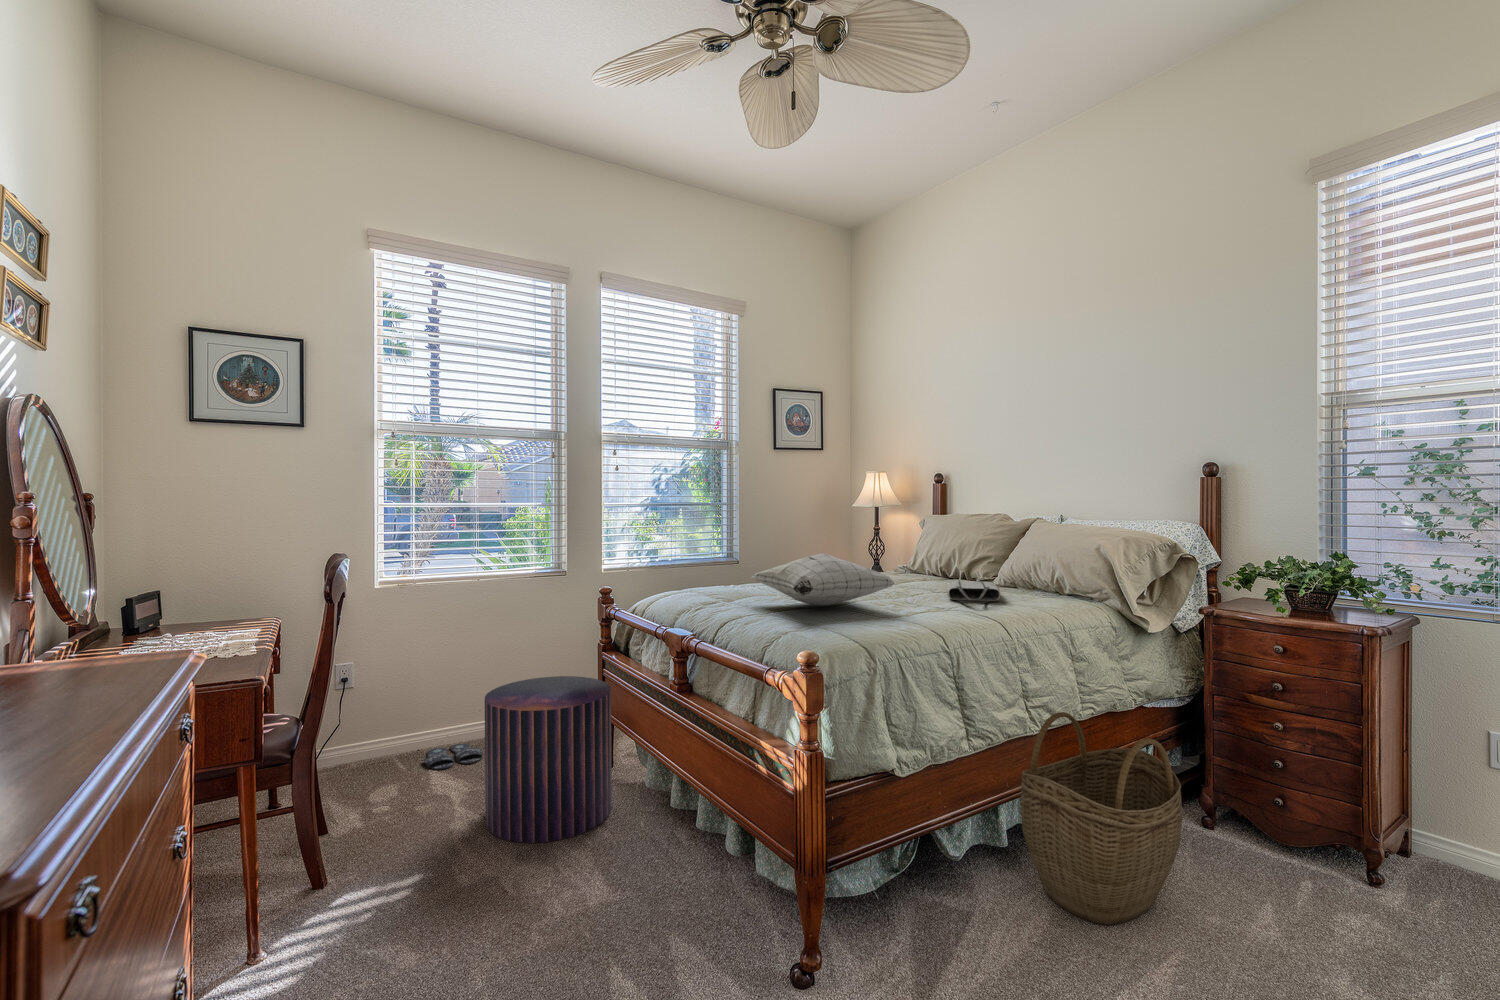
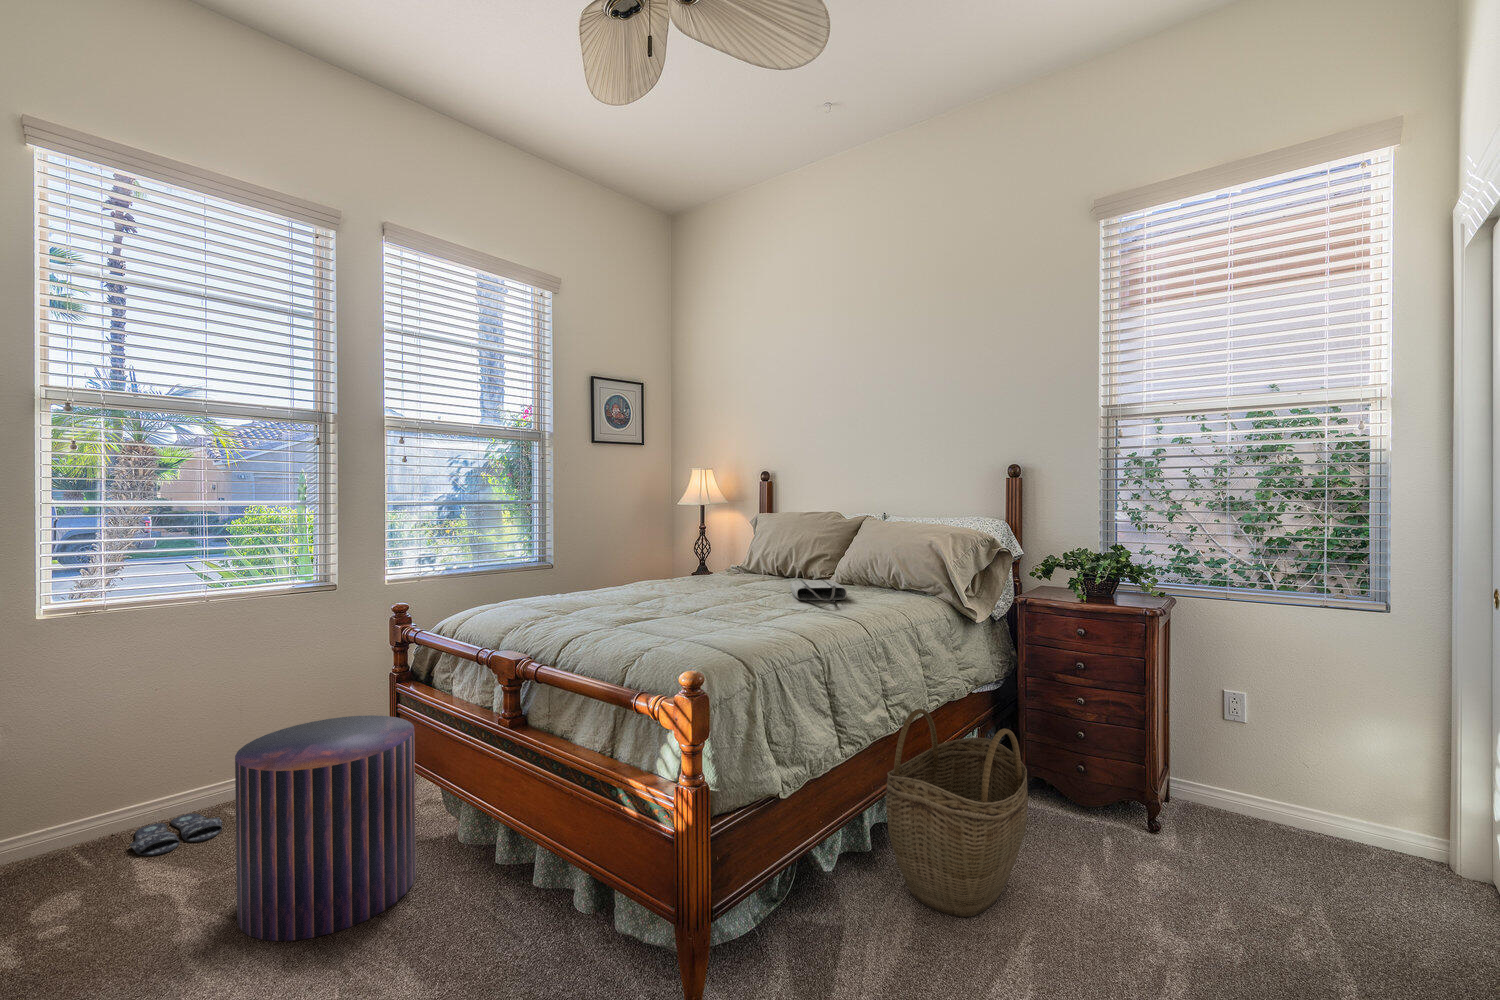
pillow: present [752,553,895,606] -> none [590,556,754,614]

